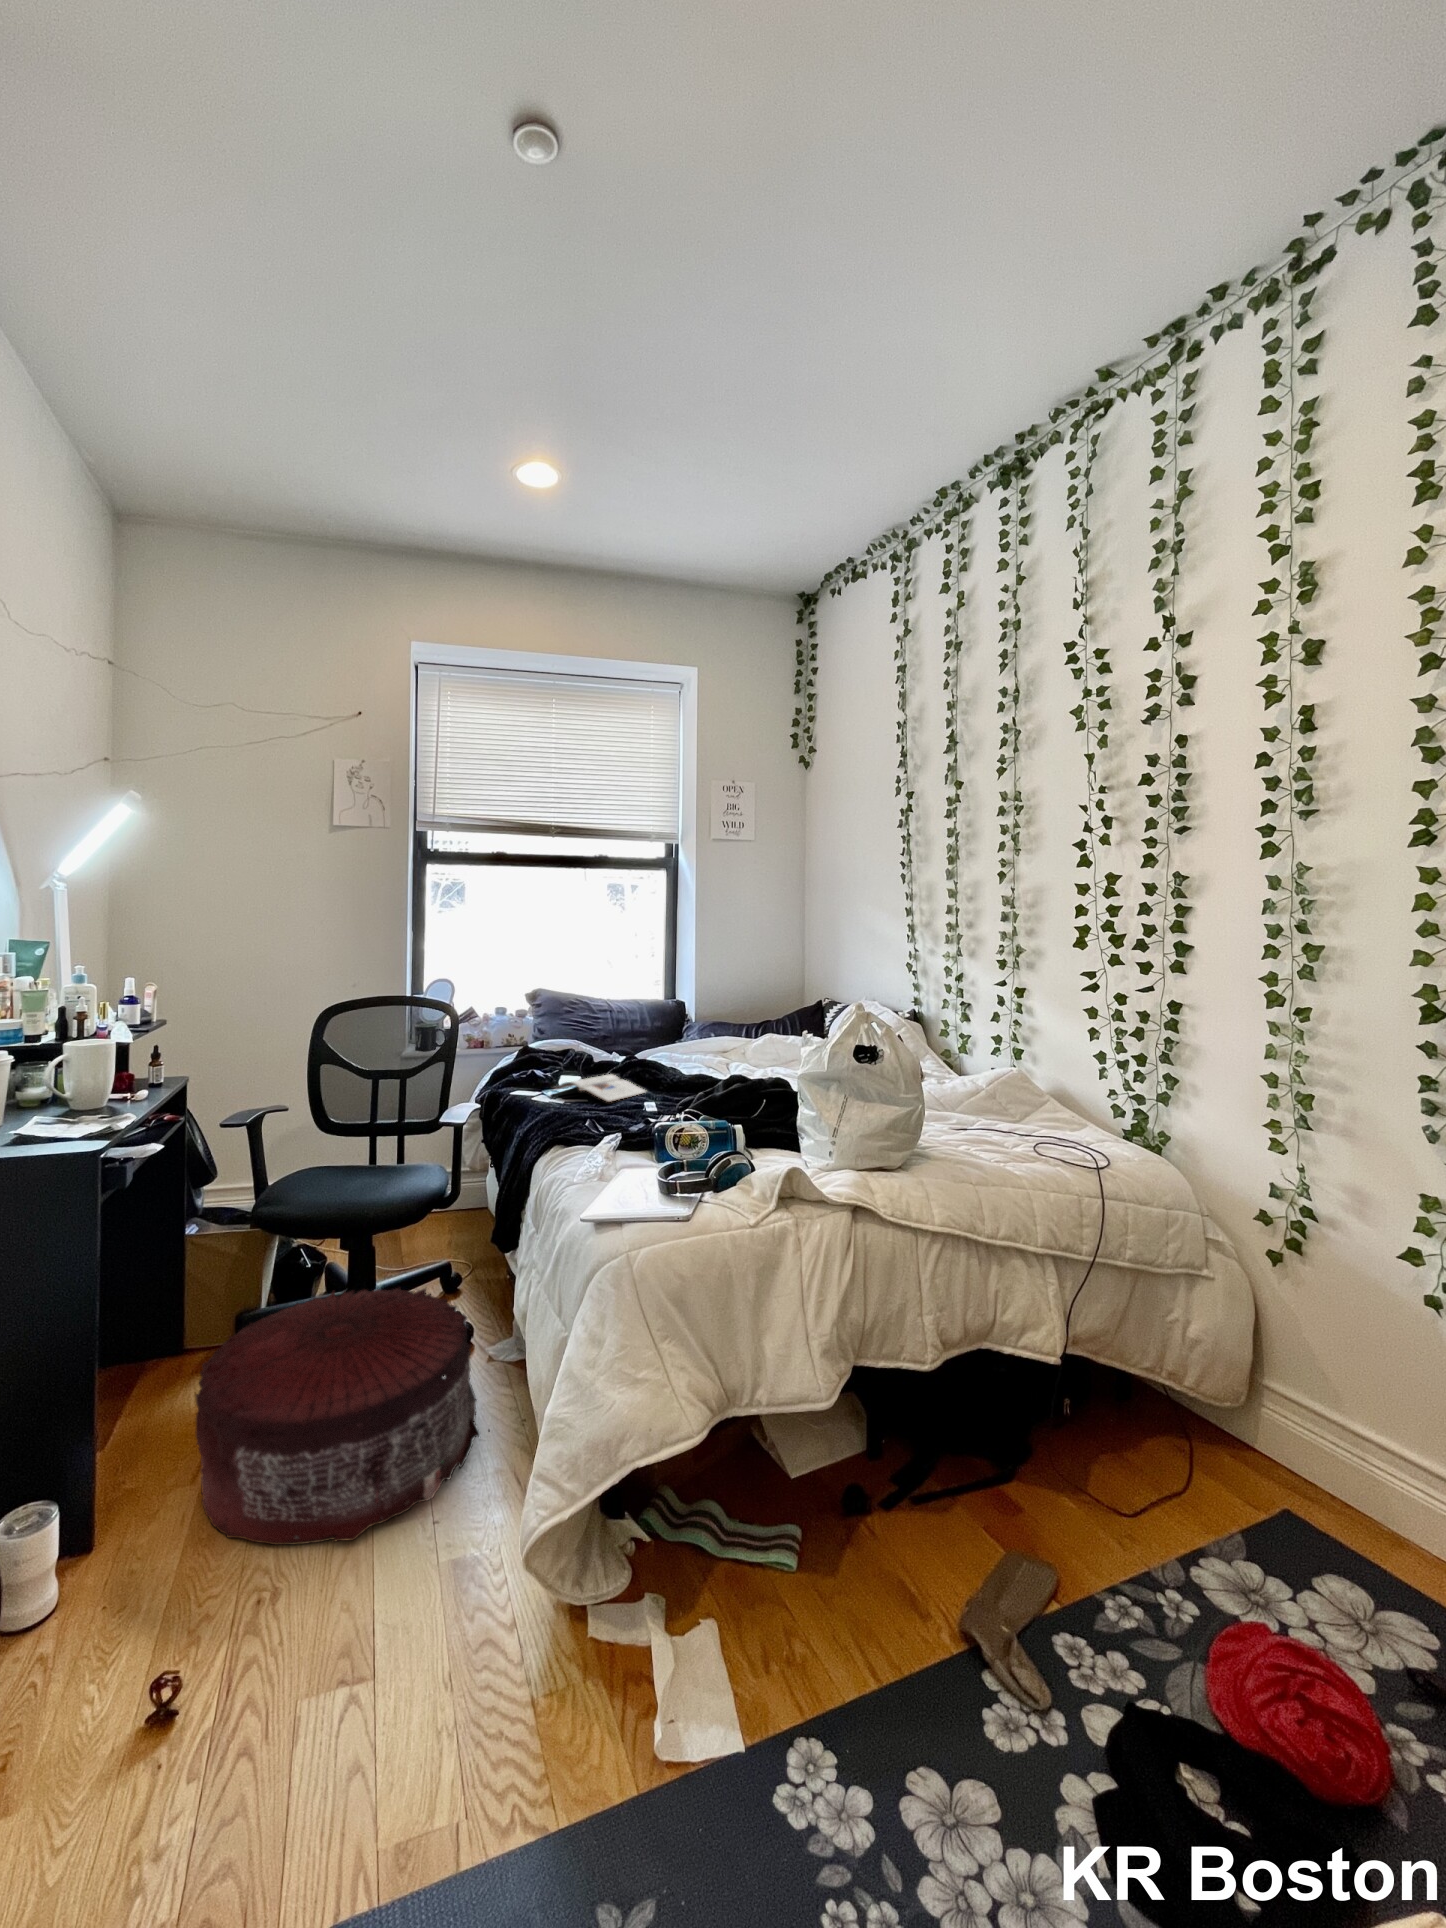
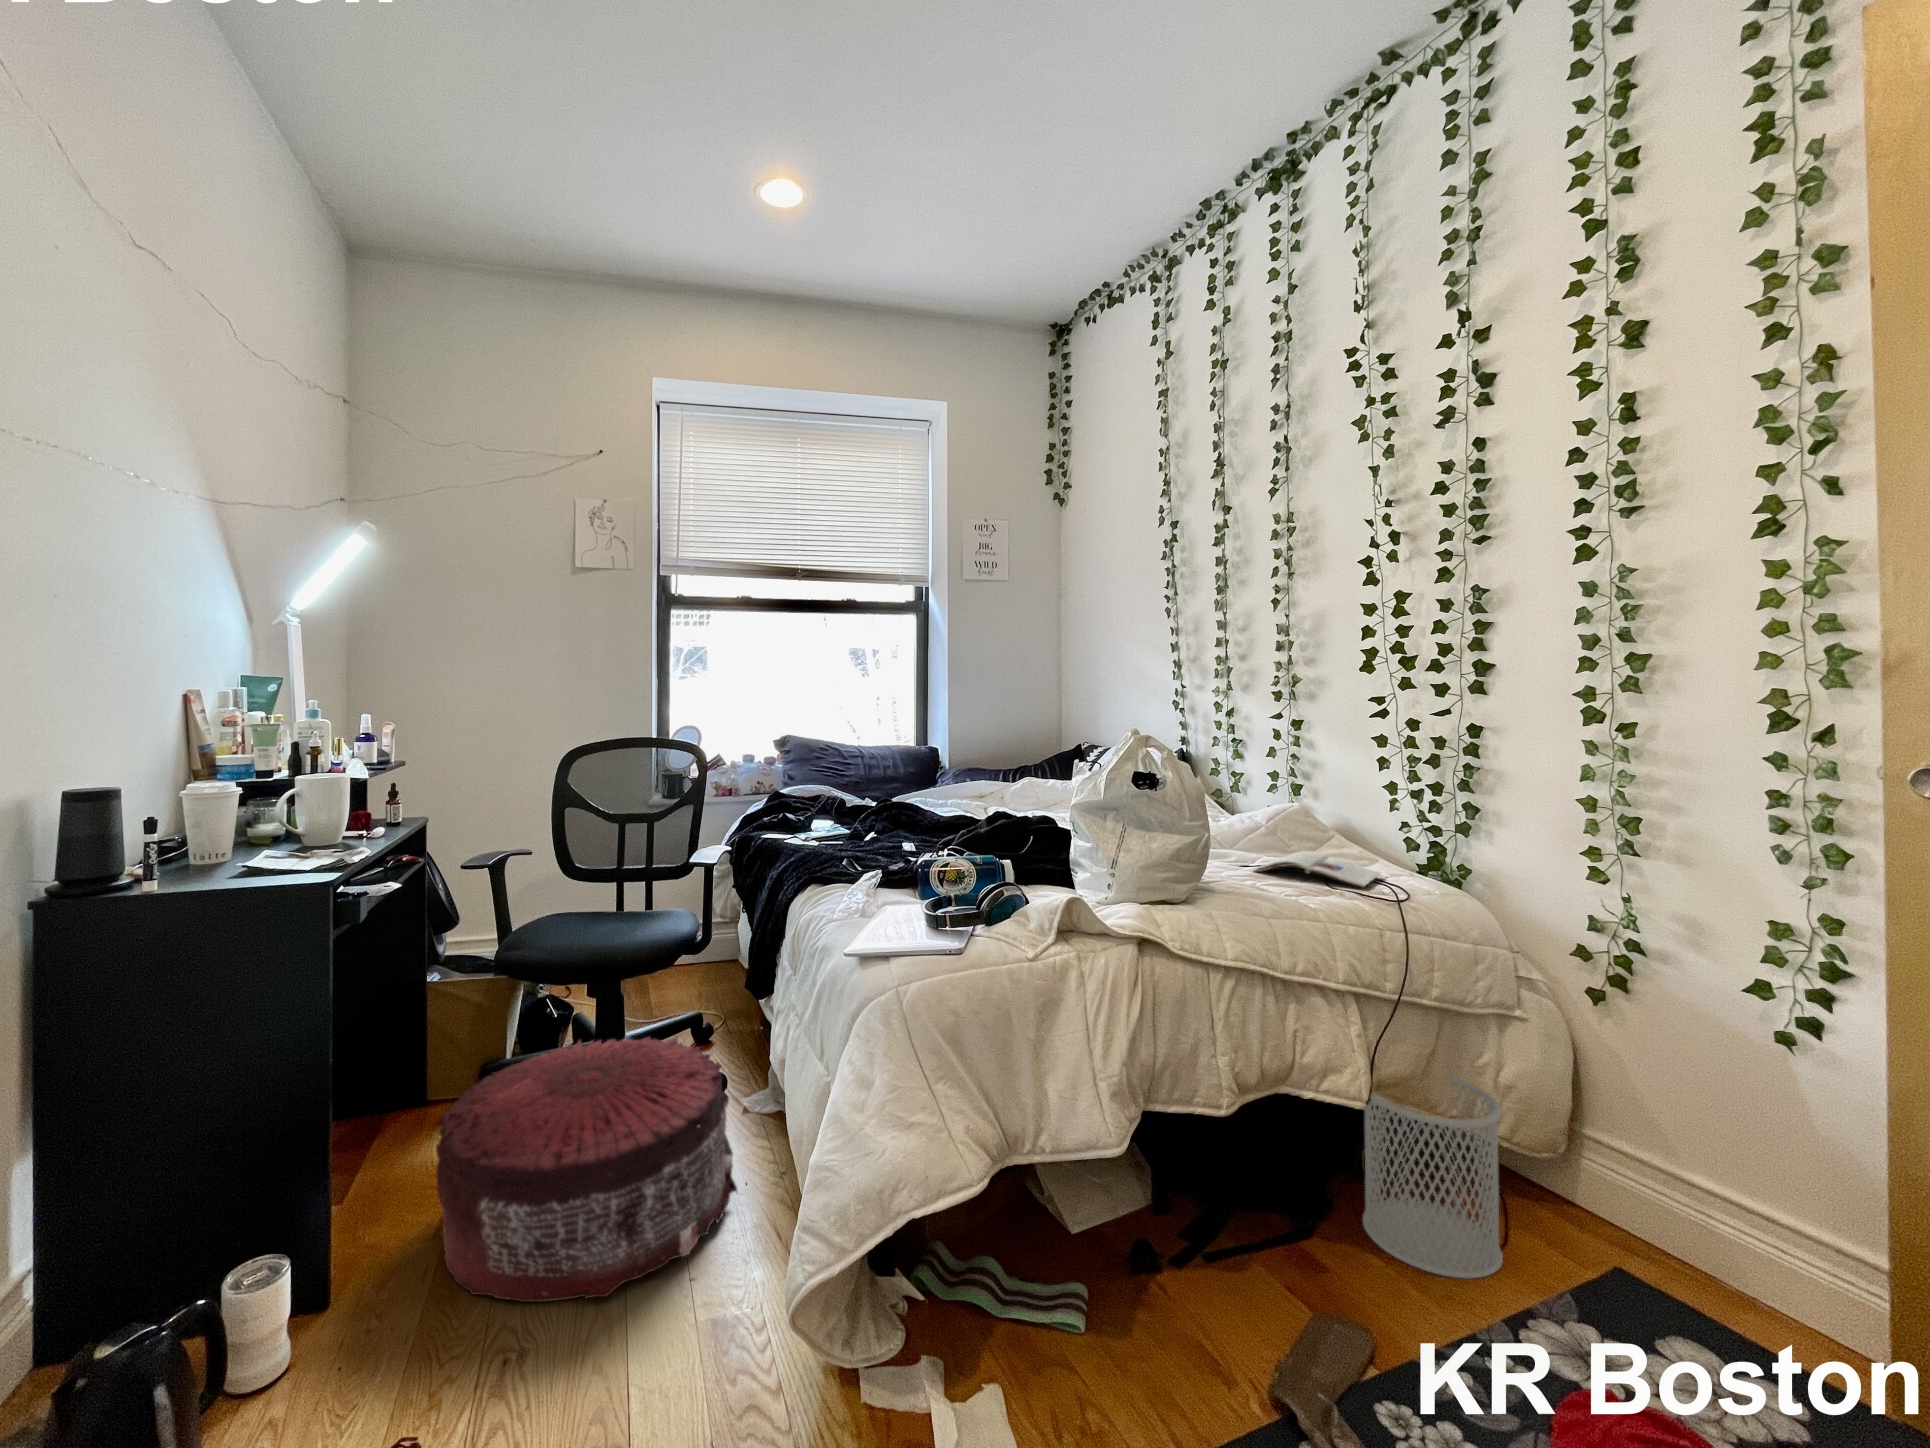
magazine: present [555,1075,646,1102] -> present [1254,851,1380,887]
wastebasket: none [1060,1321,1185,1522] -> present [1363,1076,1503,1279]

